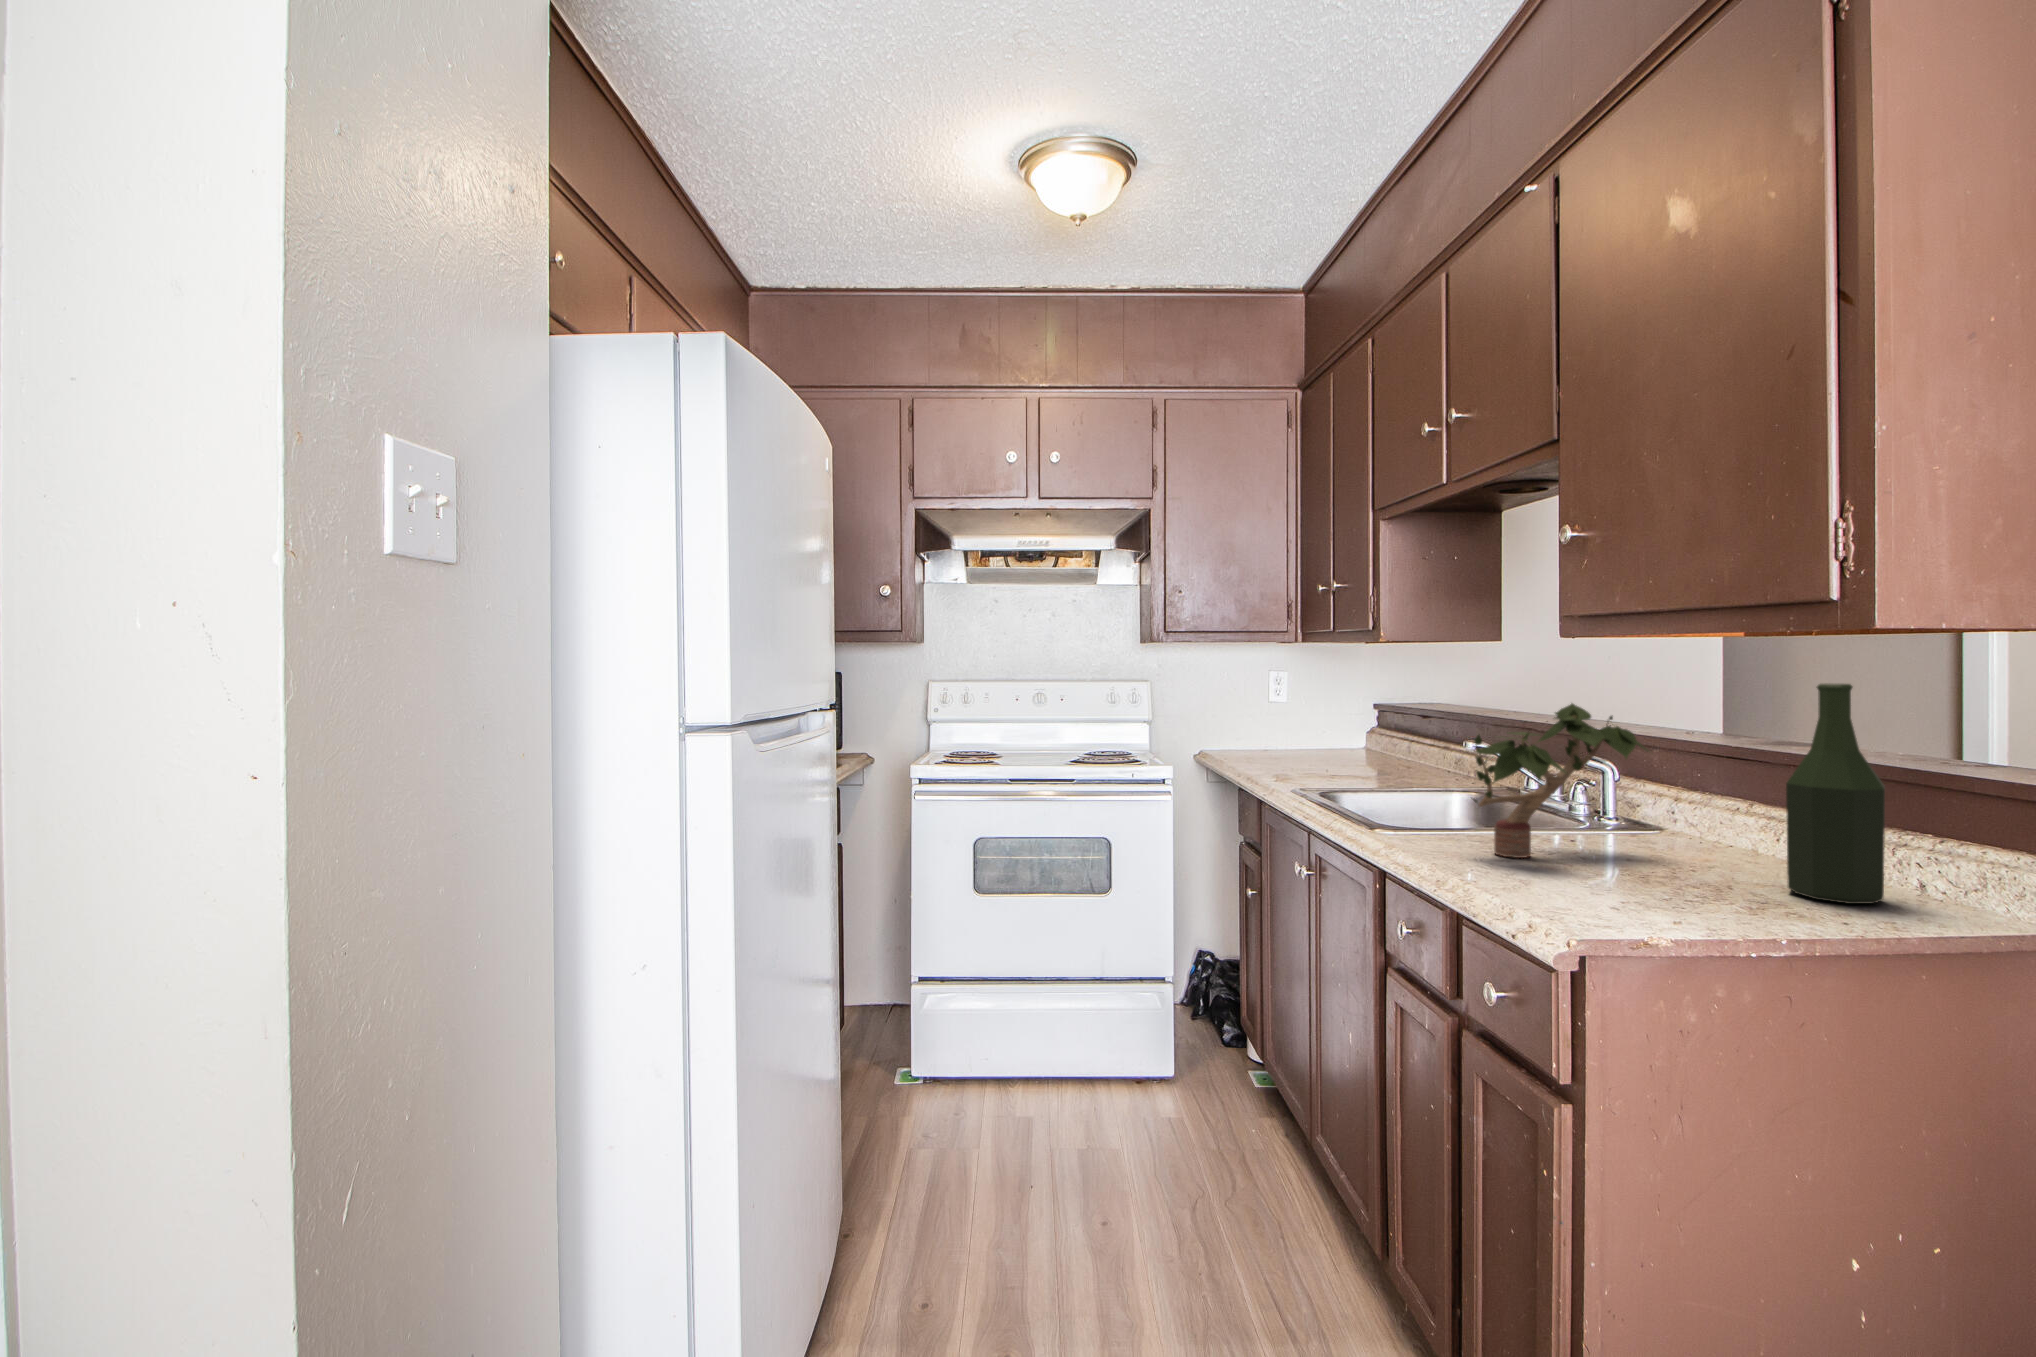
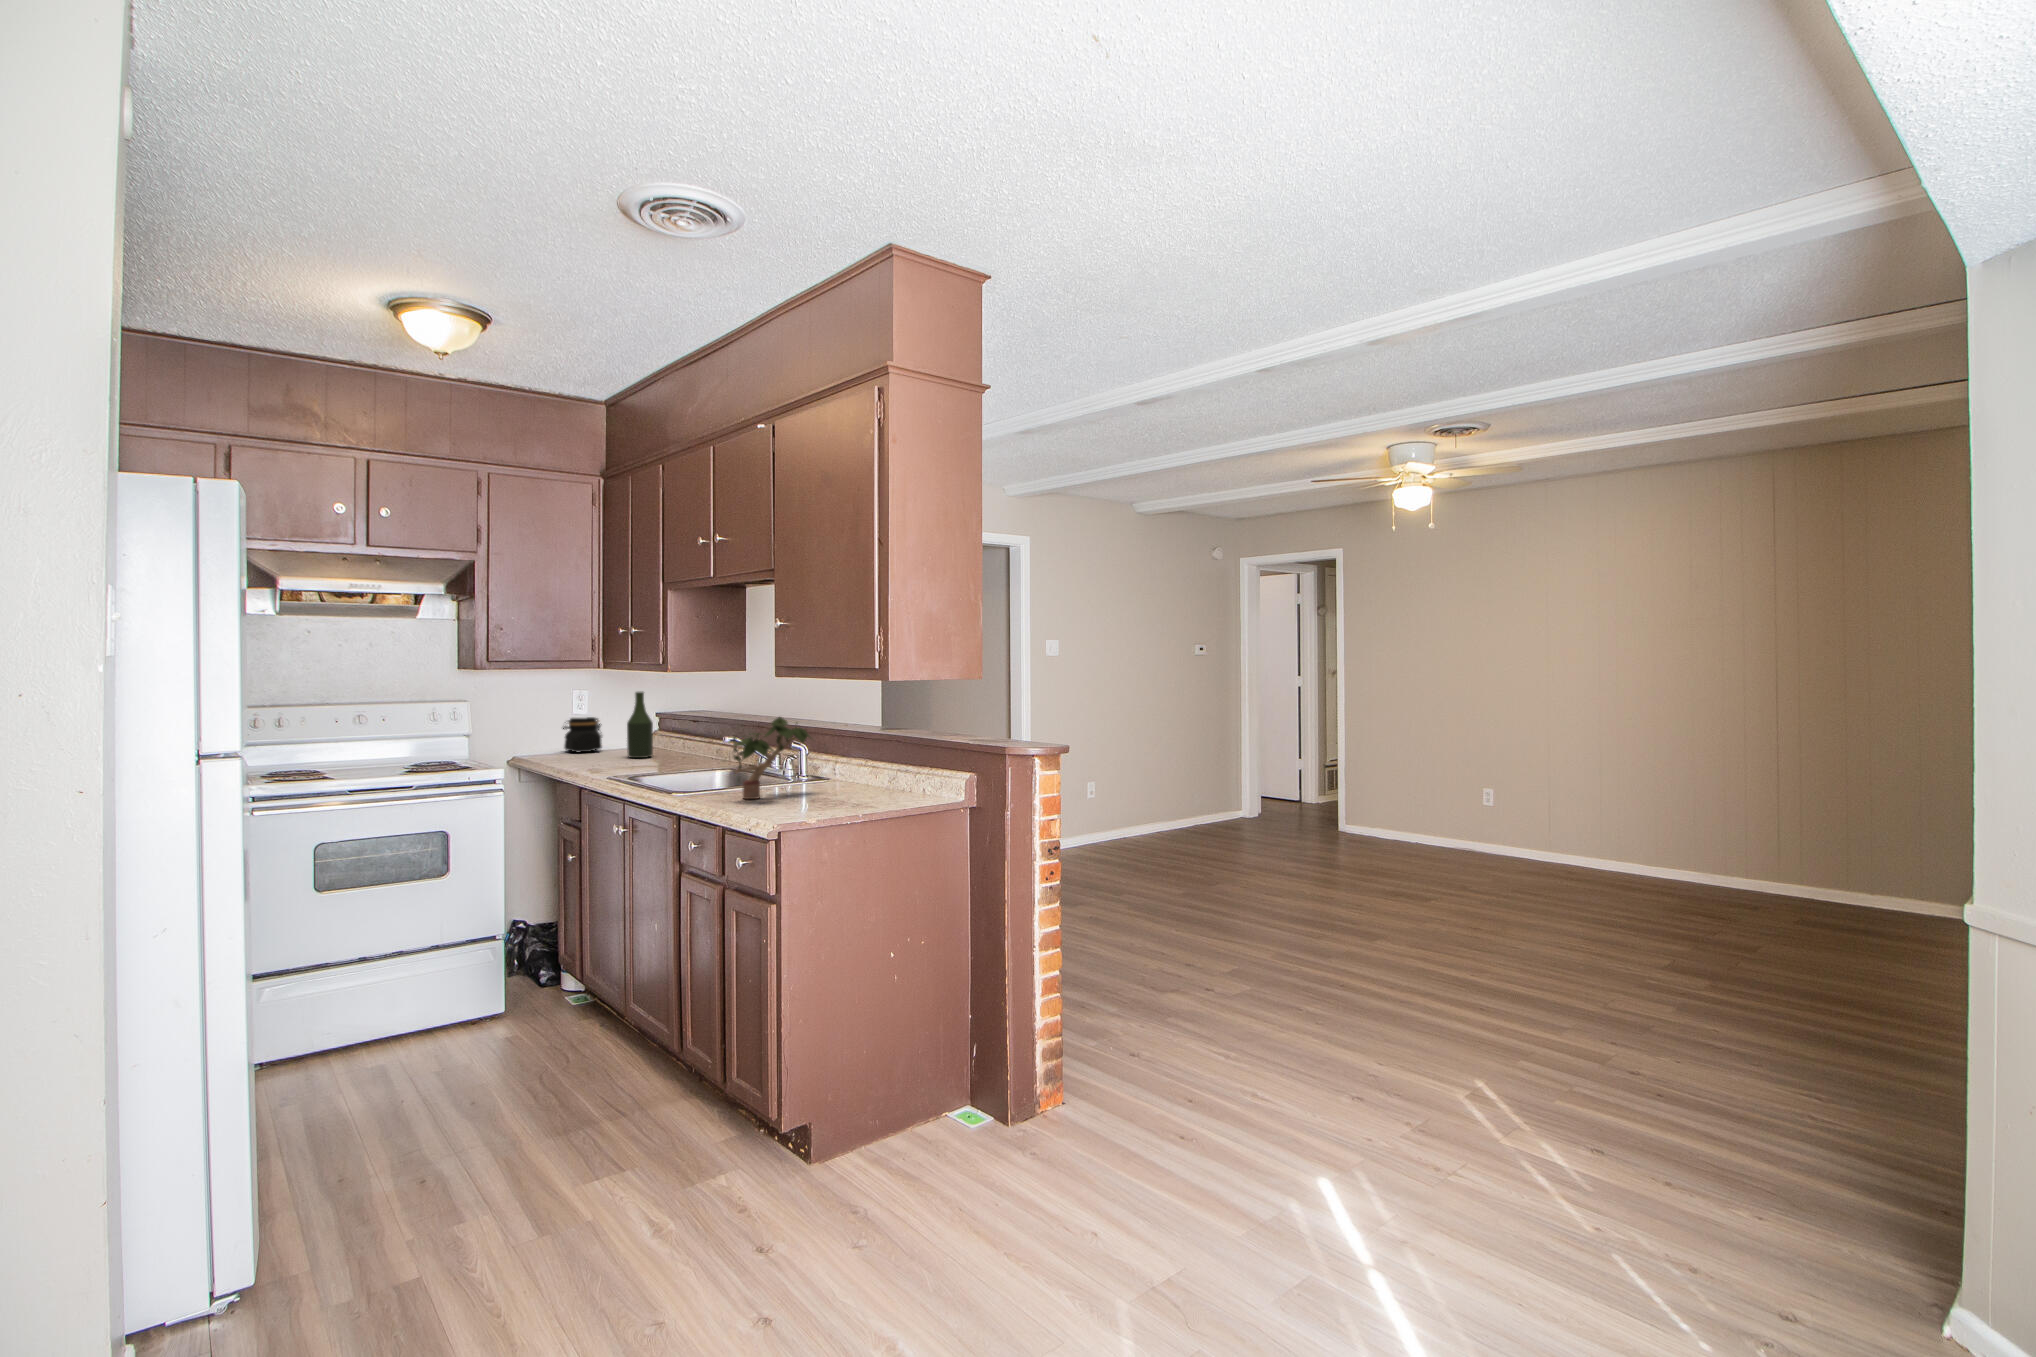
bottle: present [1786,684,1885,904] -> present [627,692,653,758]
jar: none [1254,705,1304,749] -> present [563,717,602,752]

